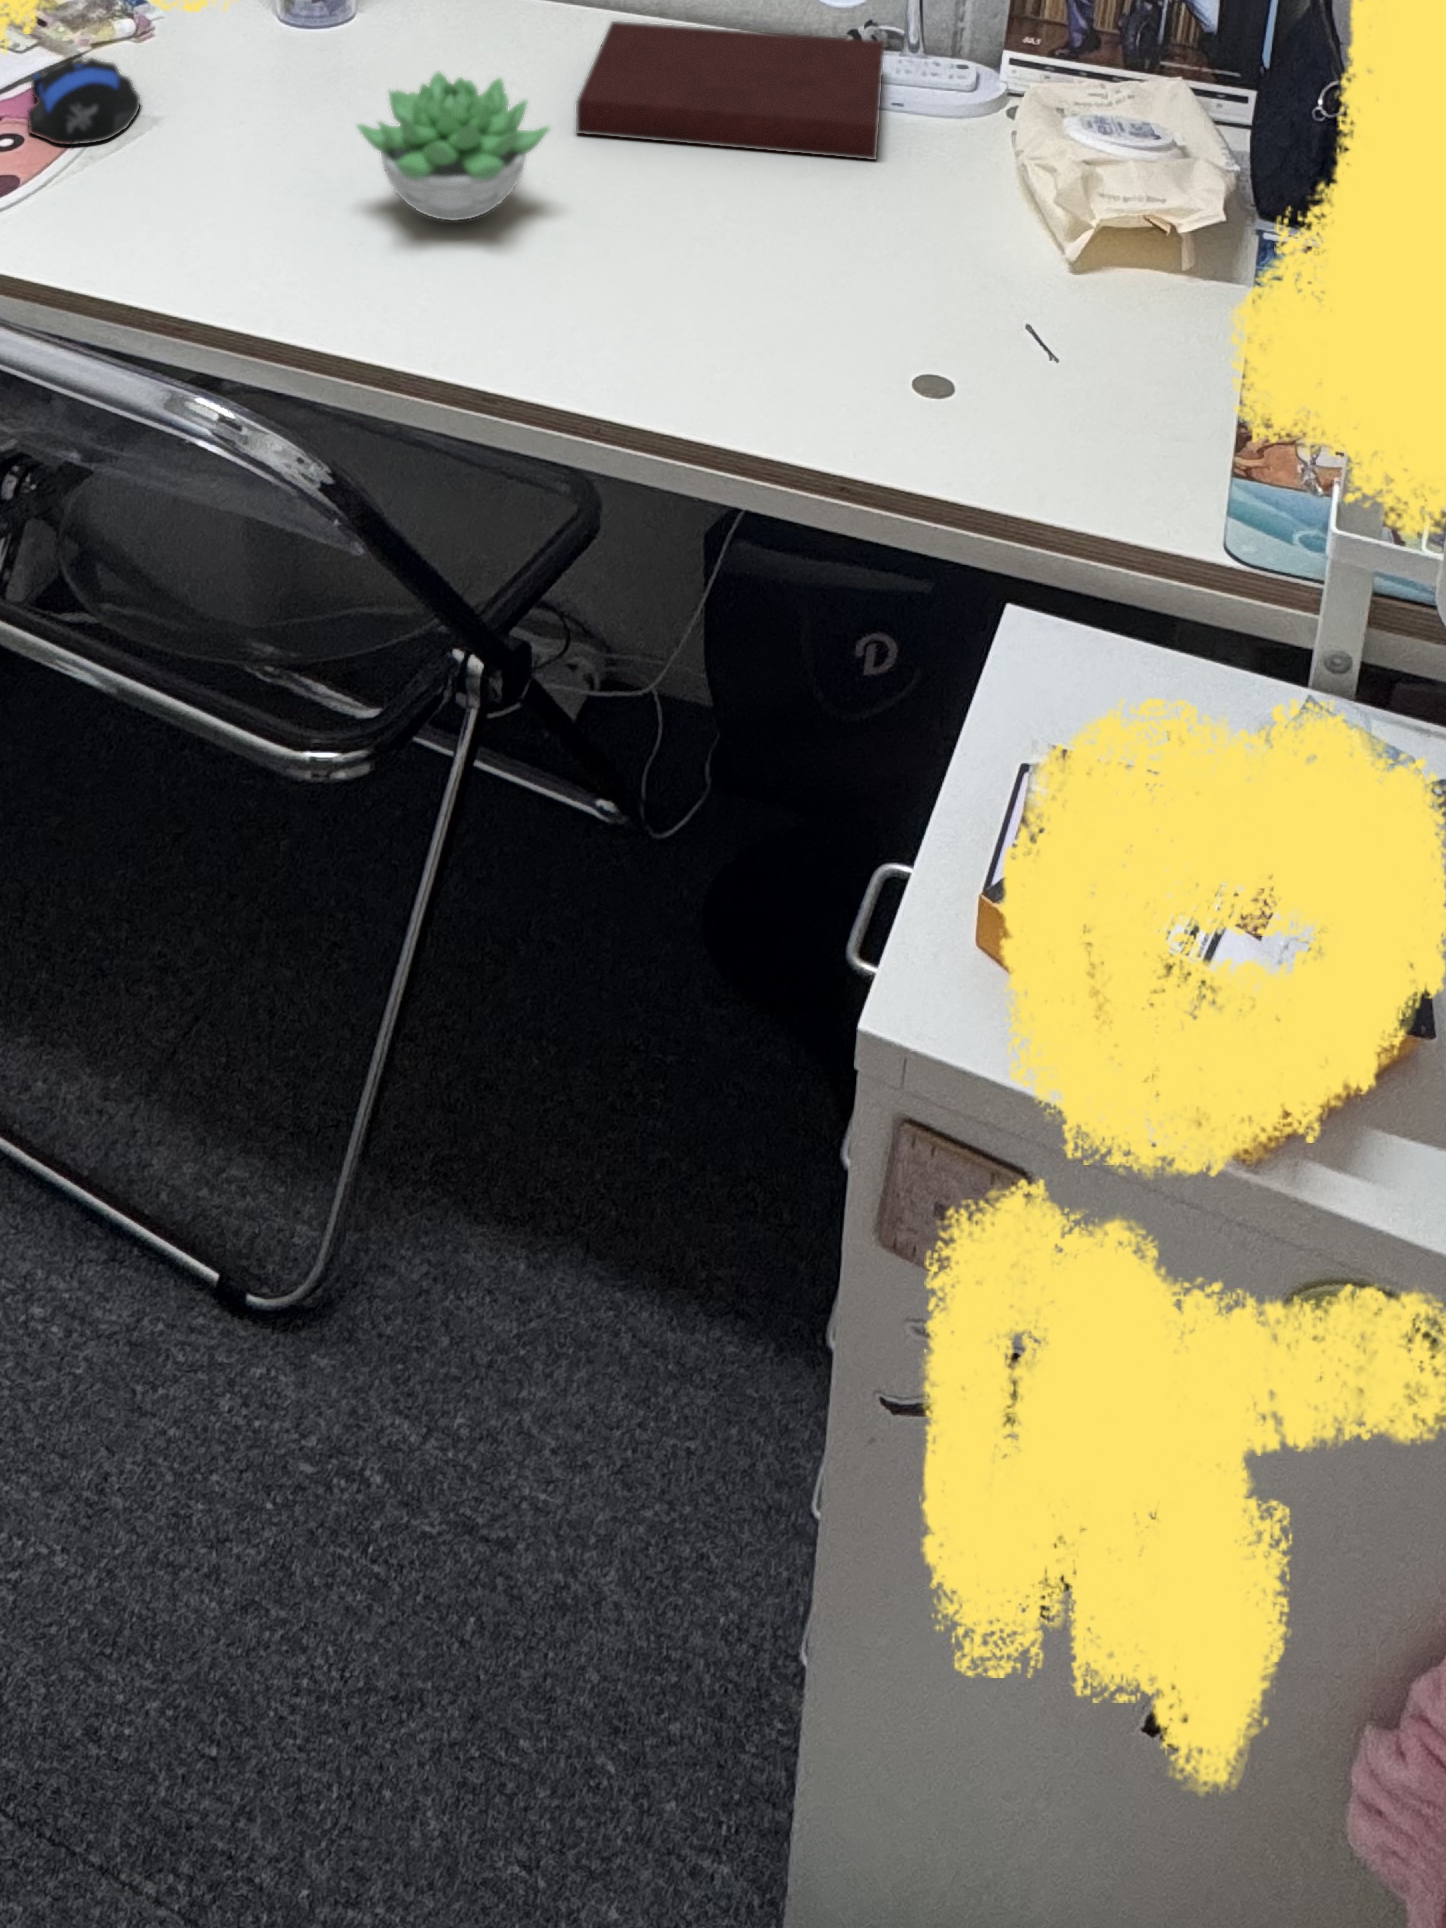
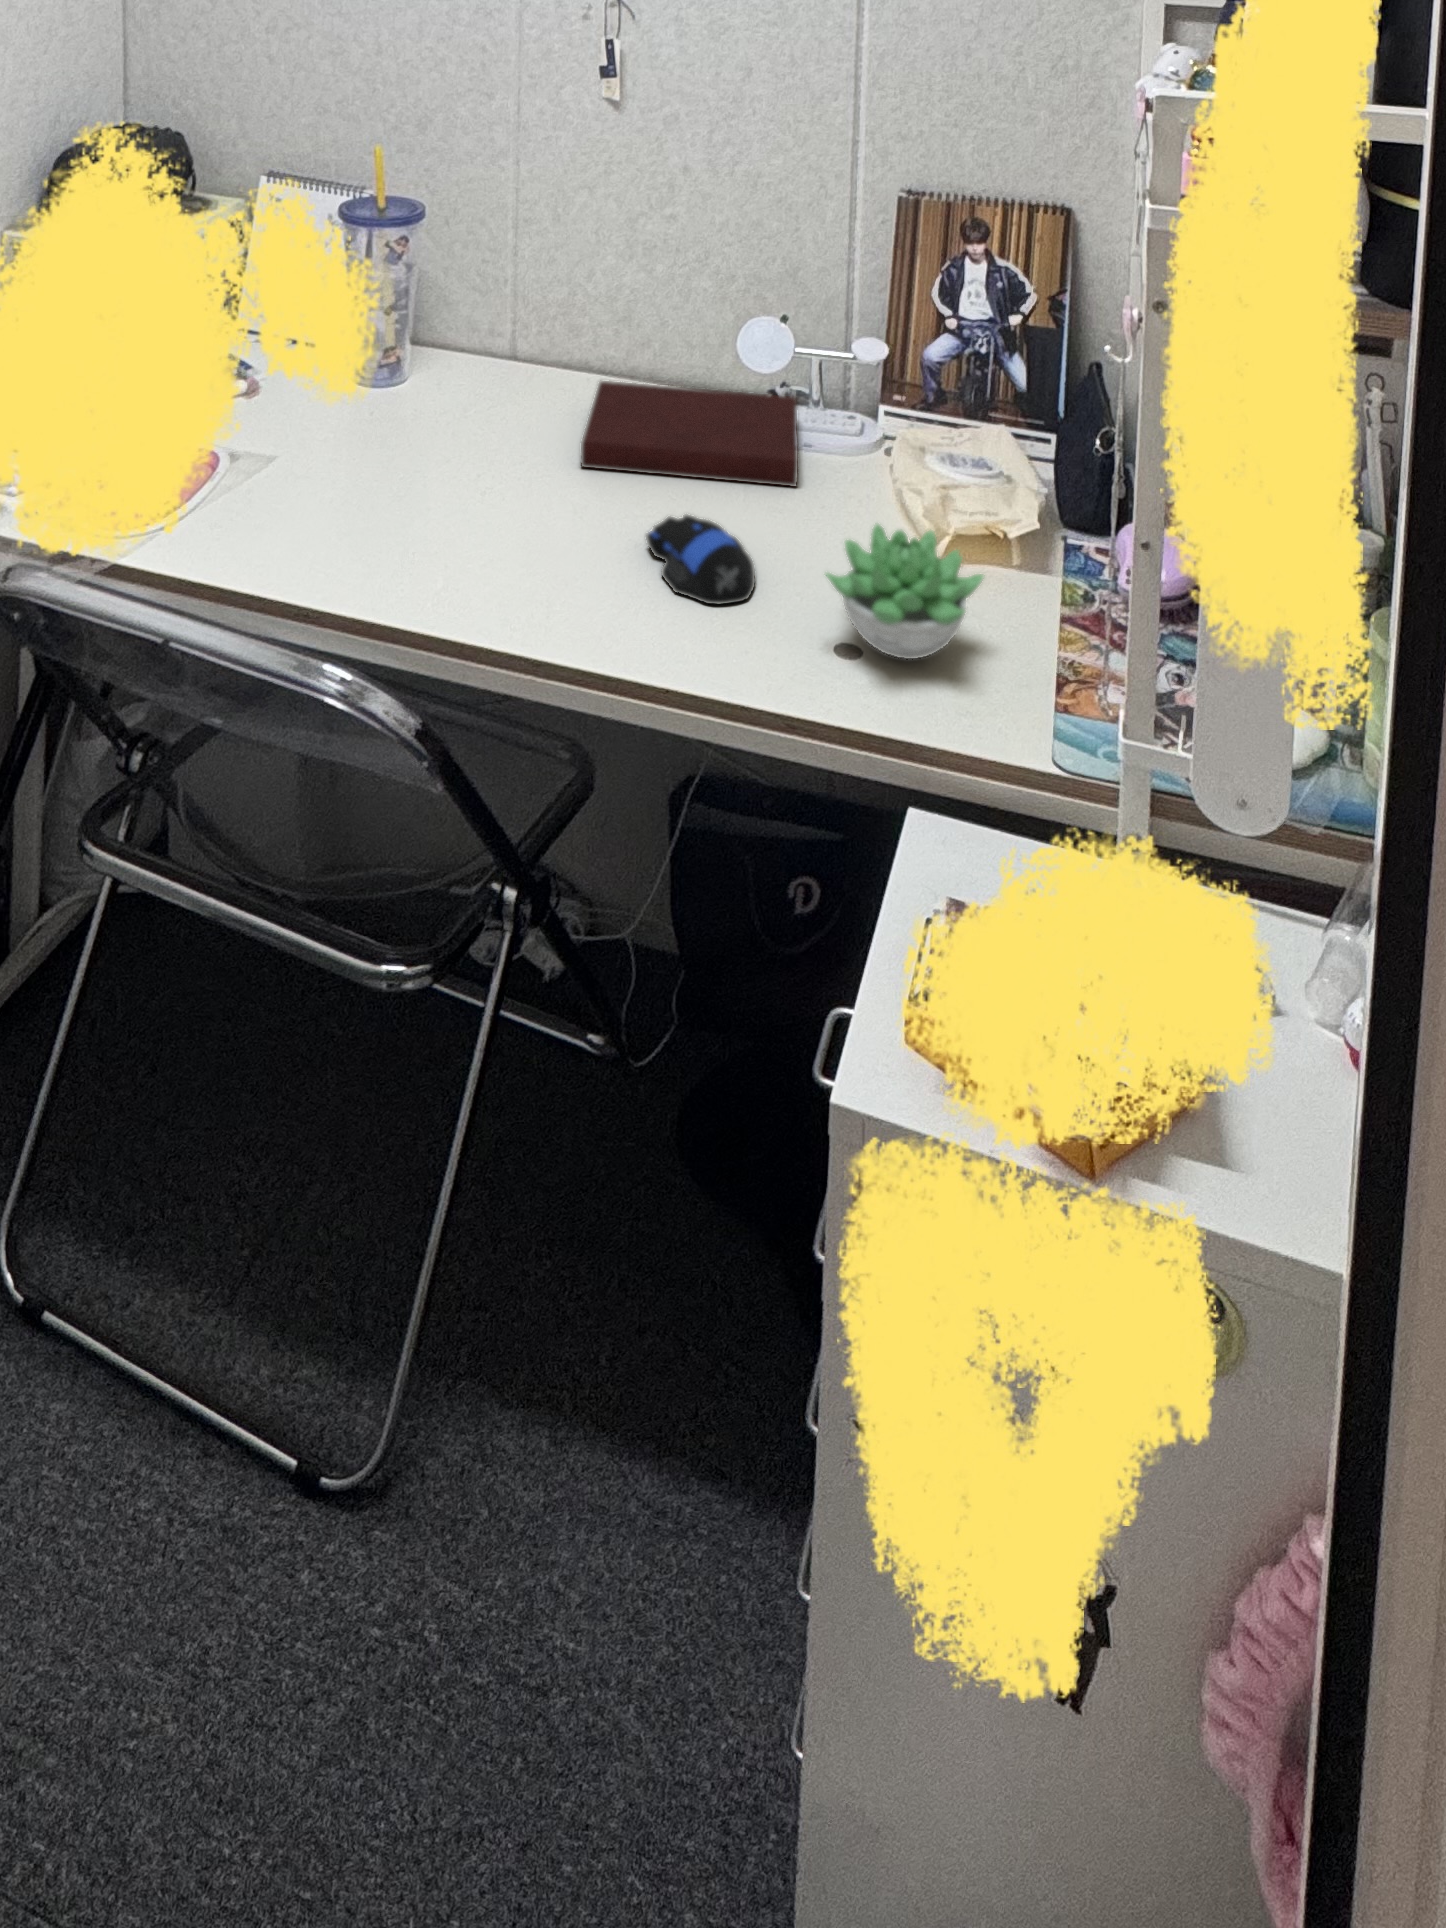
computer mouse: present [27,58,140,145] -> present [646,515,755,604]
succulent plant: present [358,72,549,220] -> present [826,524,984,659]

